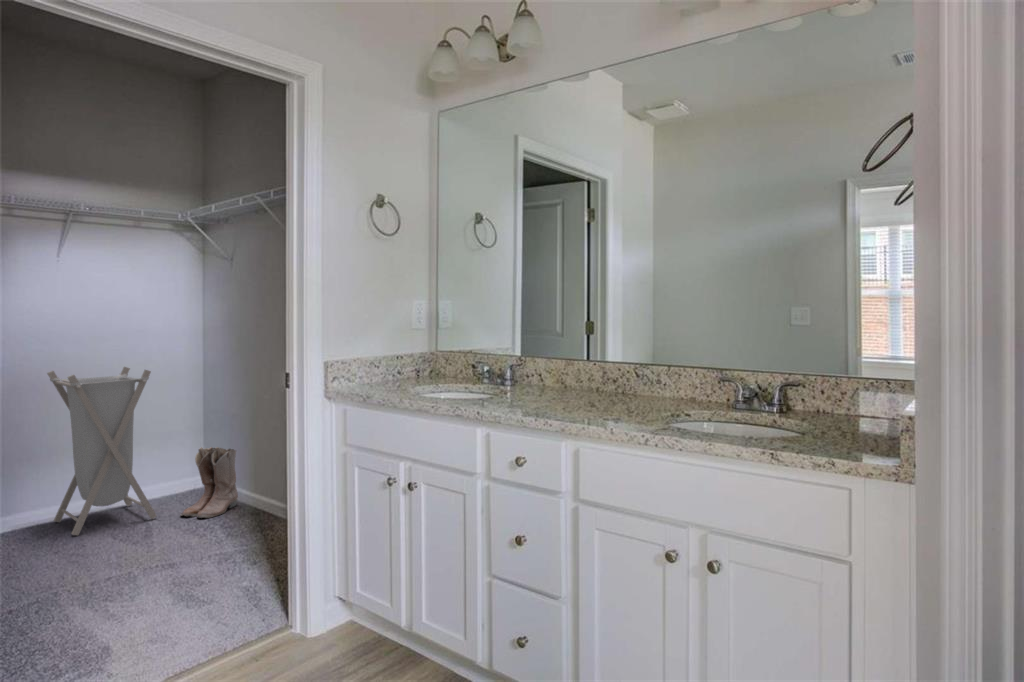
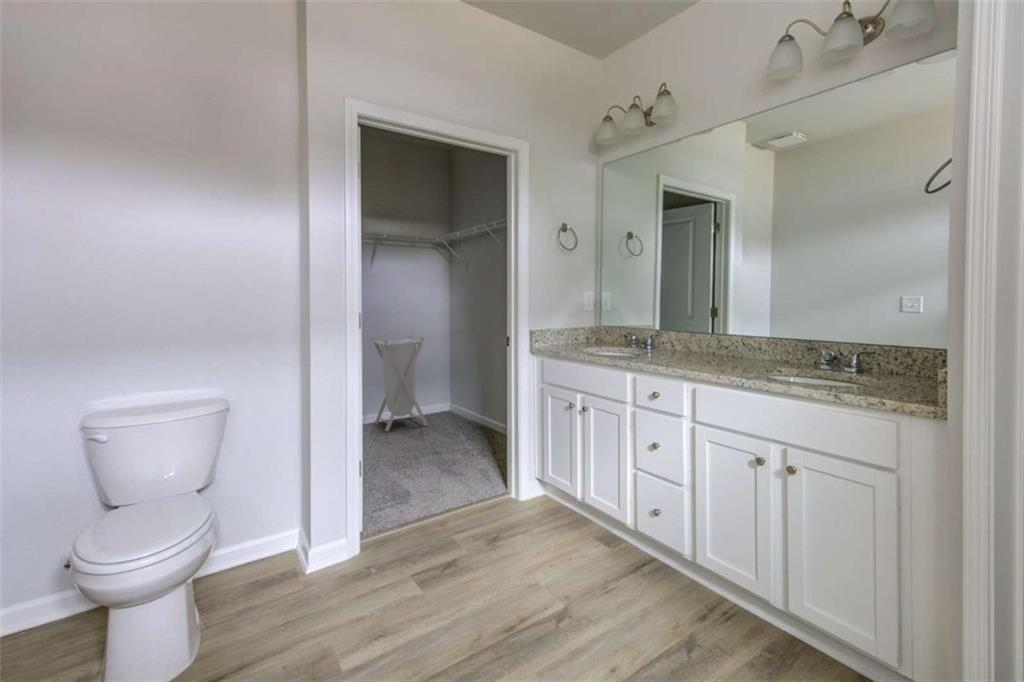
boots: present [181,447,238,518] -> none [441,385,472,428]

